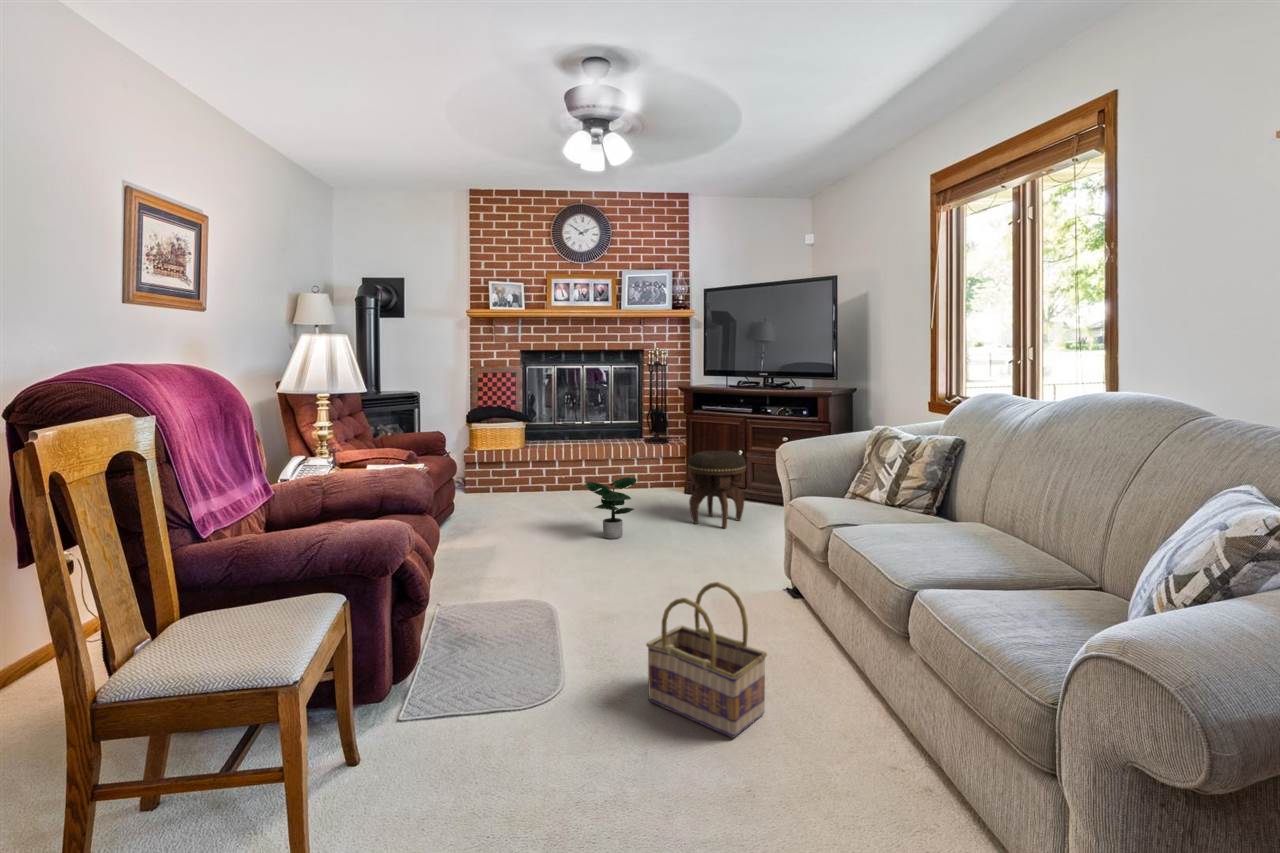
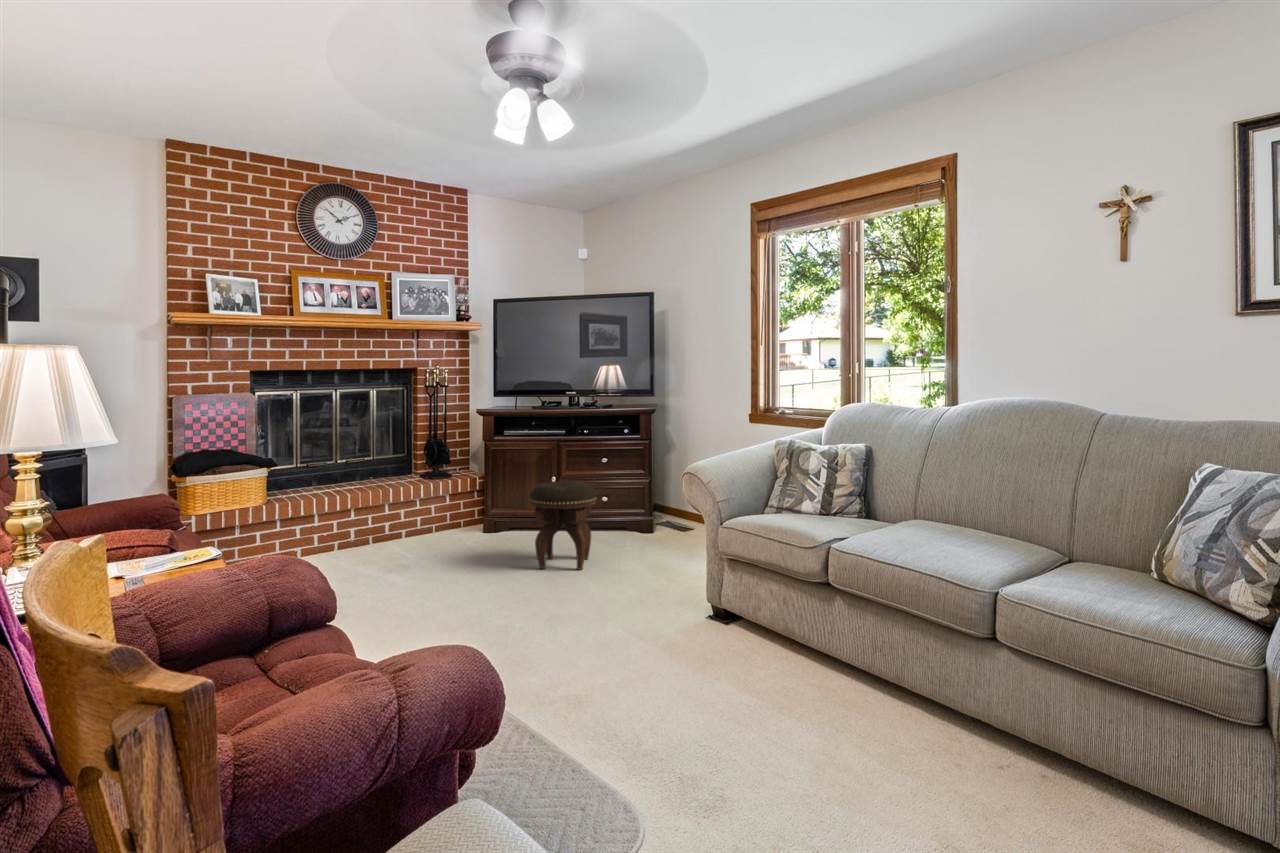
potted plant: present [586,477,637,539] -> none [422,520,490,601]
basket: present [646,582,767,738] -> none [722,617,864,800]

